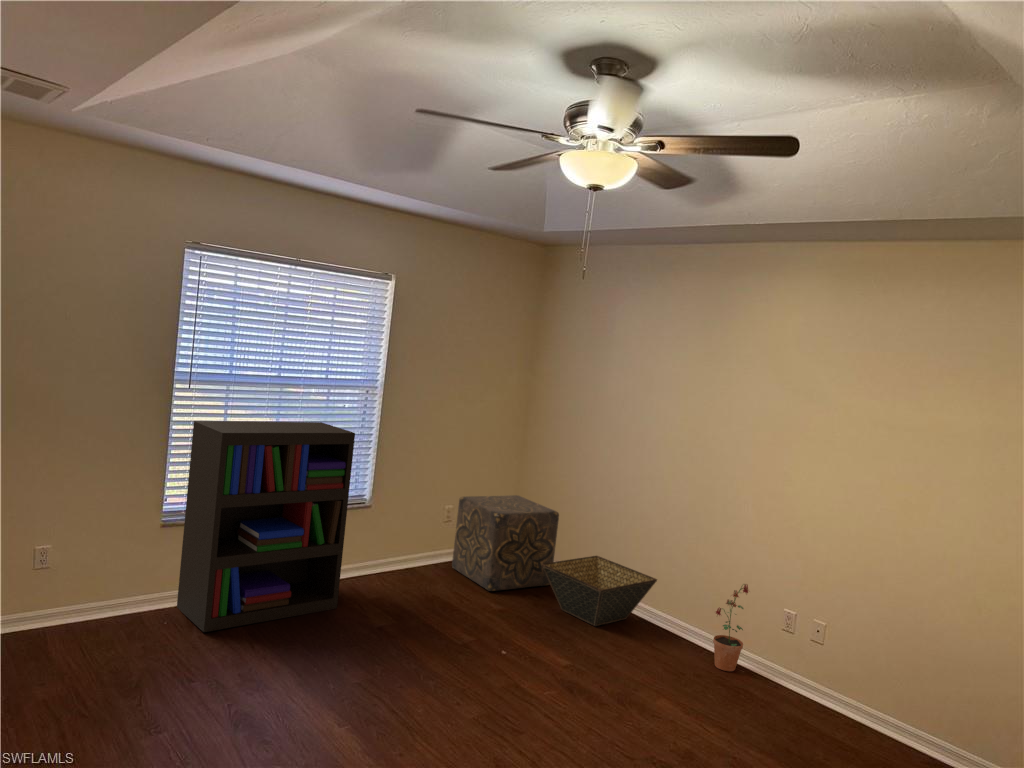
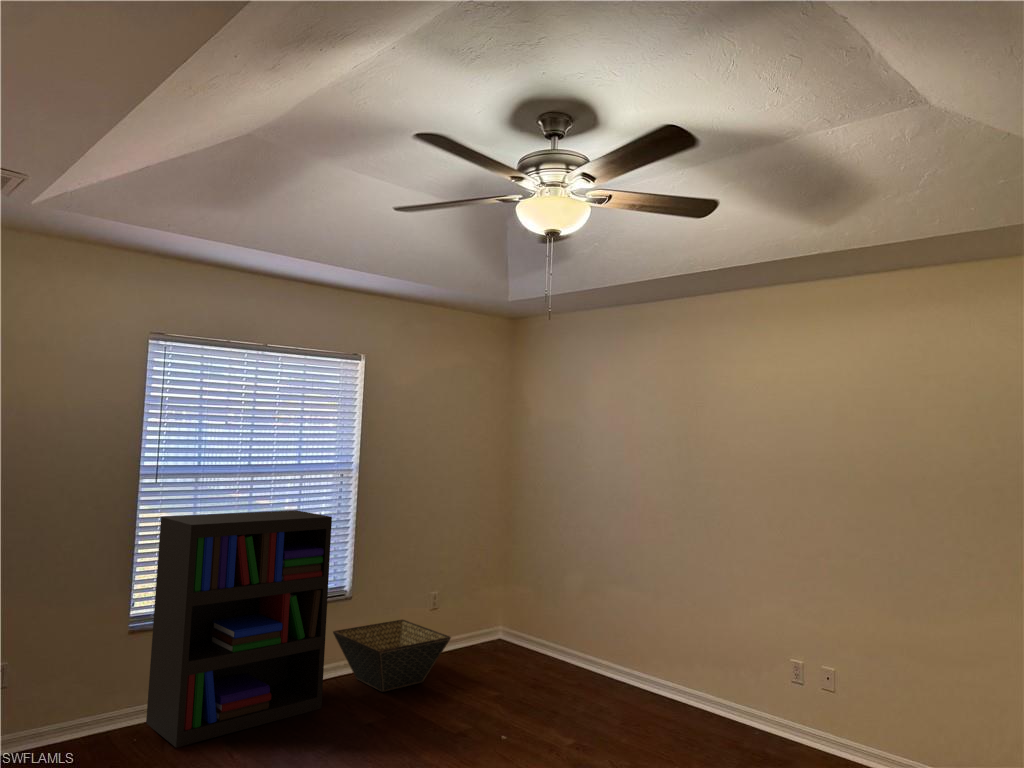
ottoman: present [452,495,559,591] -> none [440,573,547,675]
basket: present [542,556,657,626] -> present [333,620,451,692]
potted plant: present [713,584,748,671] -> none [718,639,753,736]

